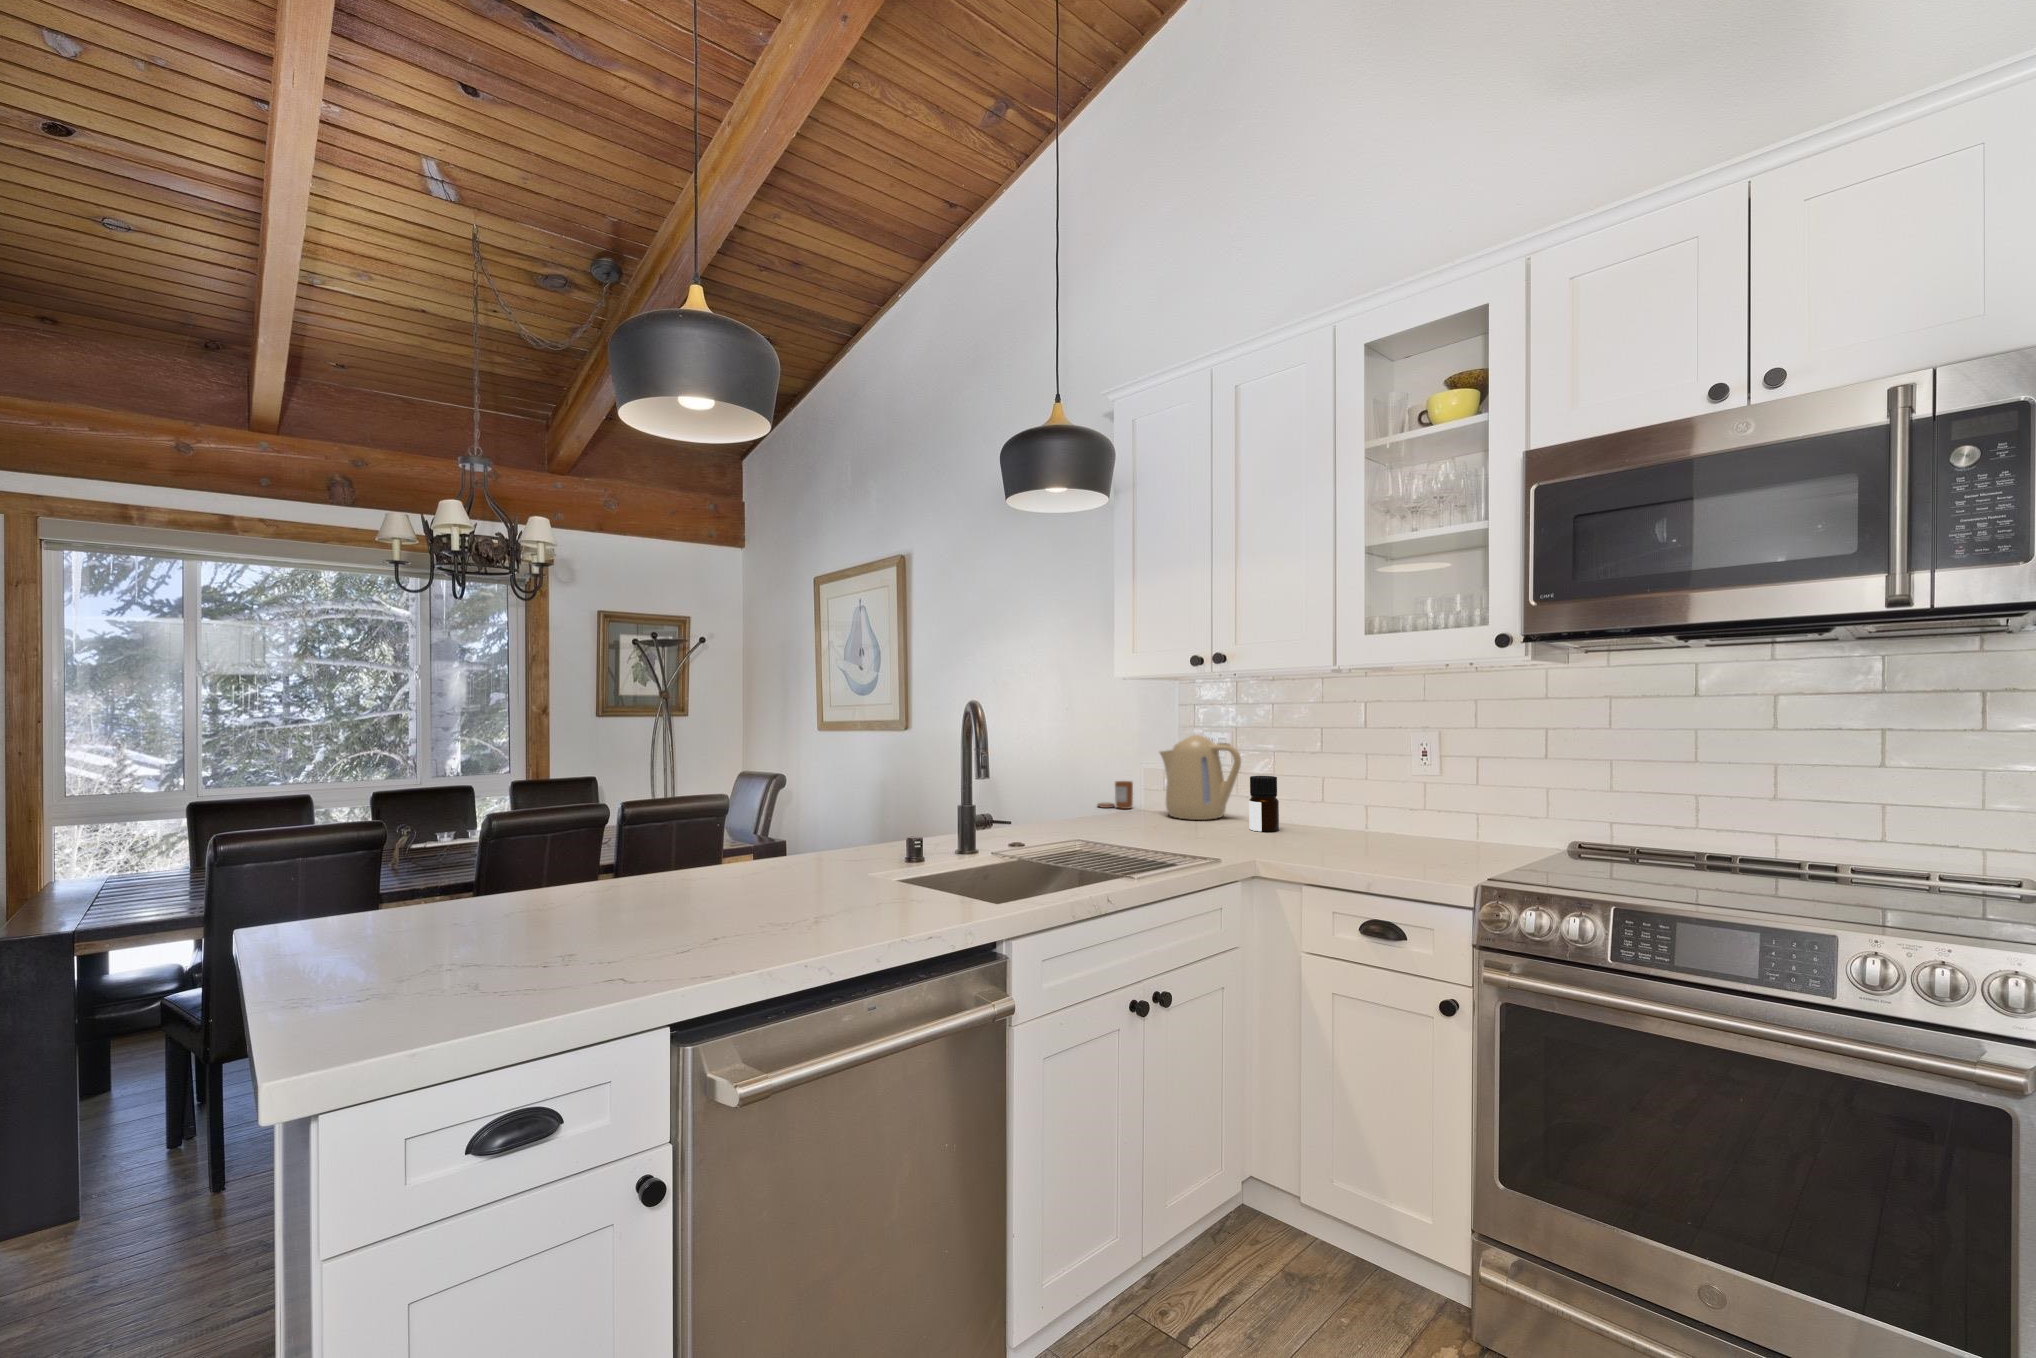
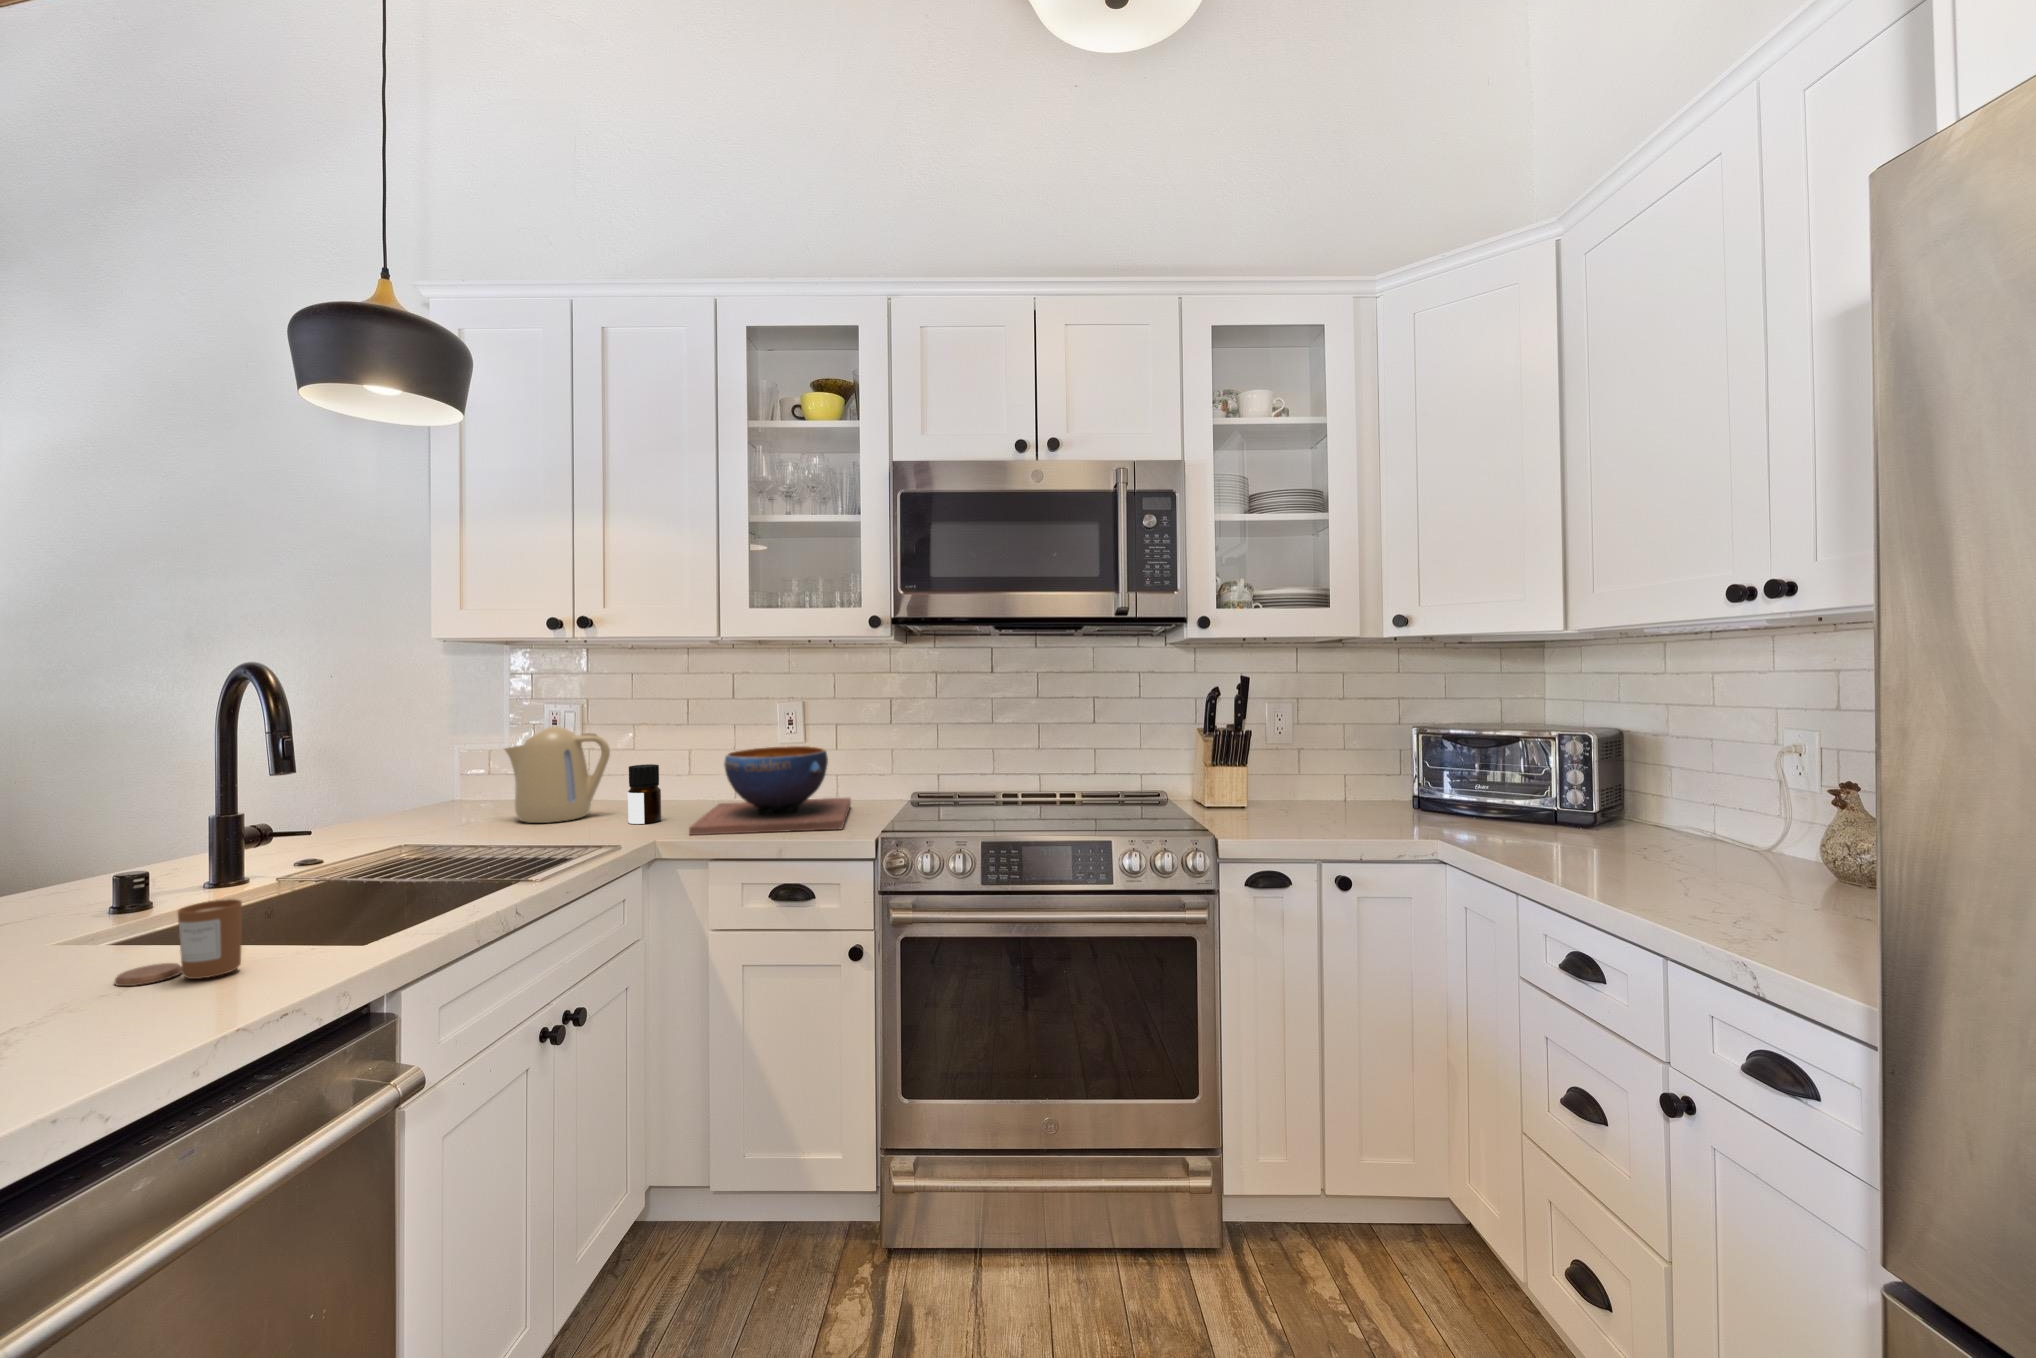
decorative bowl: none [1290,769,1483,866] -> present [689,746,851,835]
candle: present [1098,781,1133,809] -> present [115,899,242,986]

